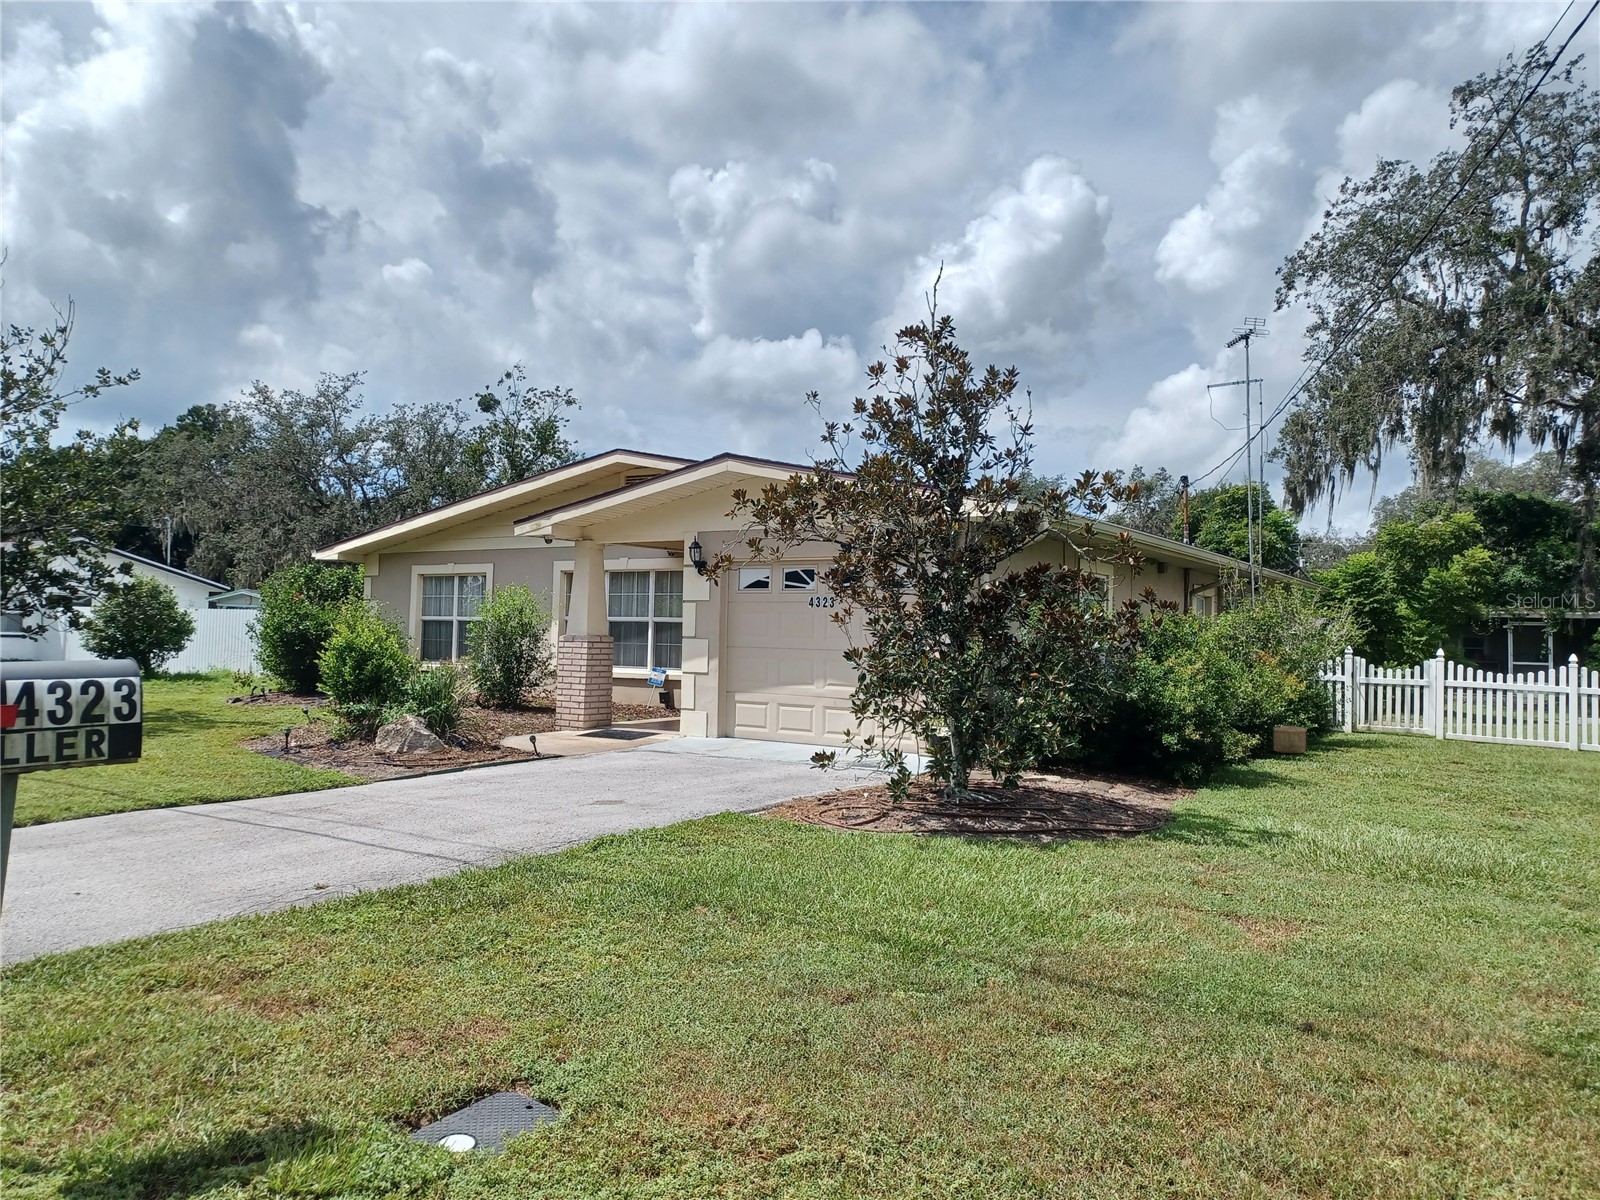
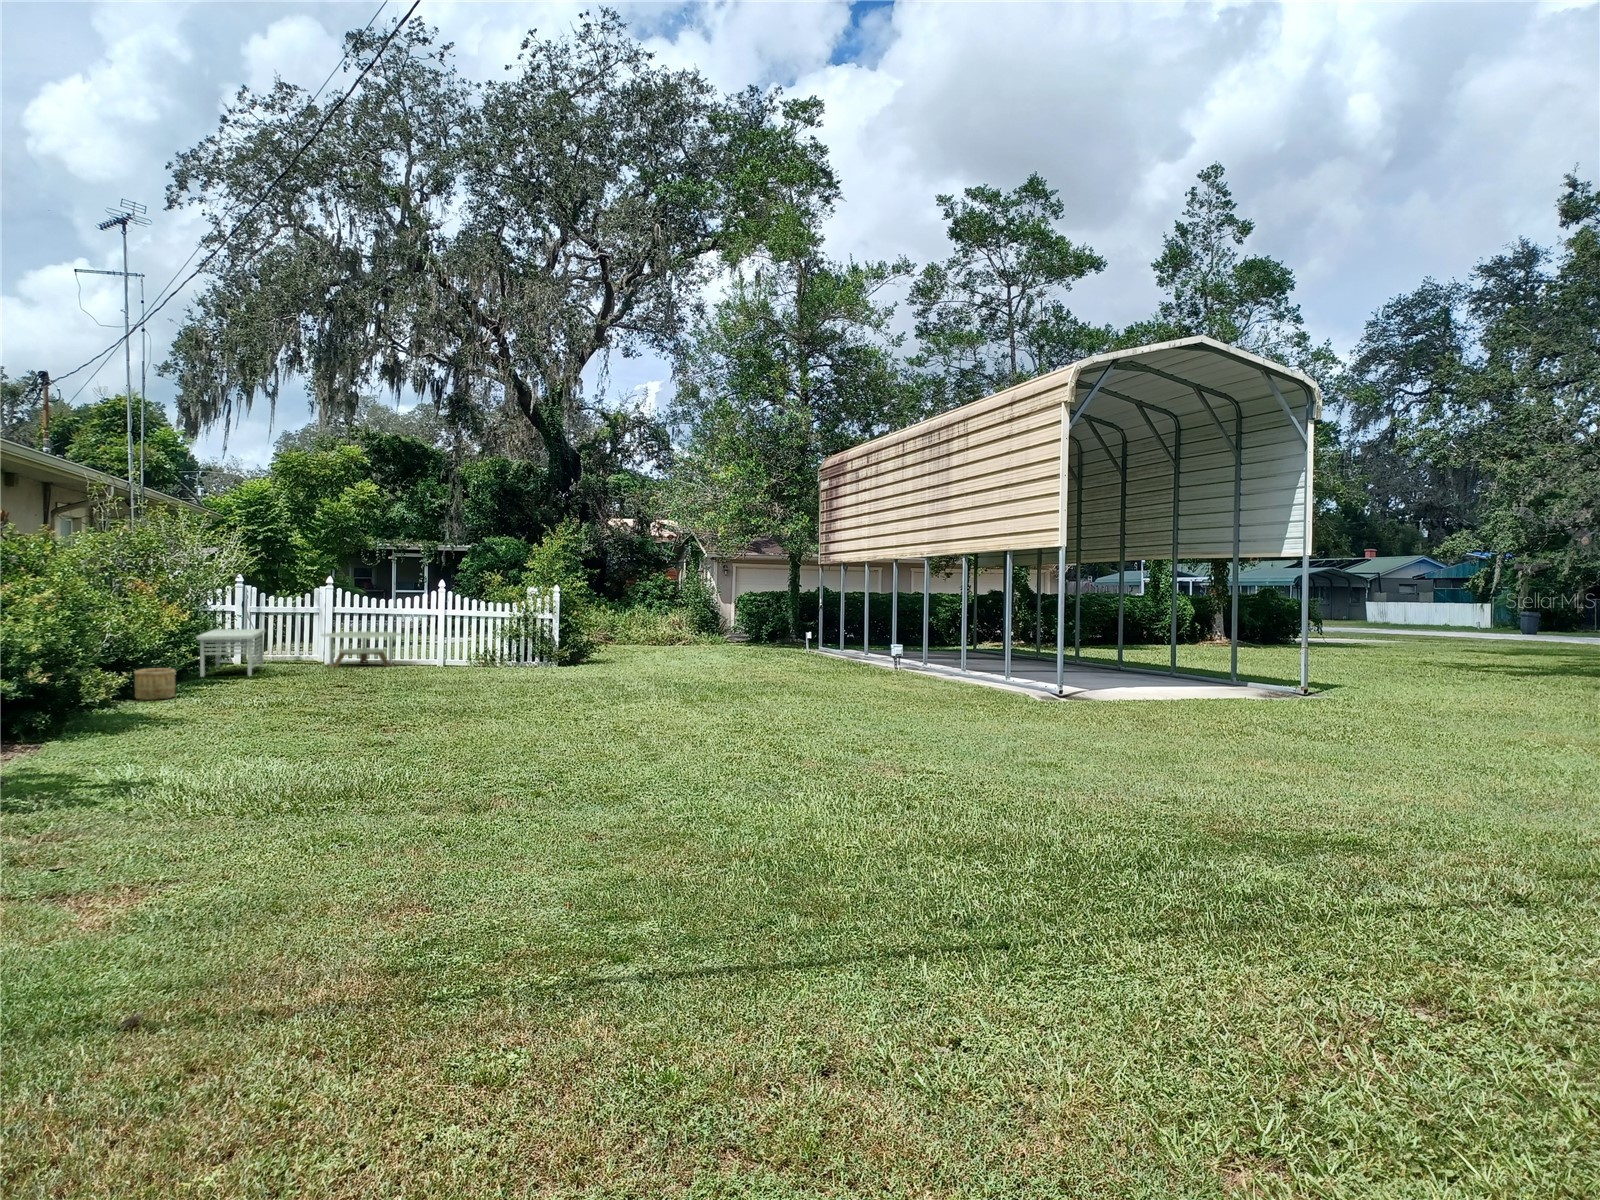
storage bench: none [1318,697,1377,742] -> present [196,629,265,677]
round table: none [1432,706,1523,745] -> present [322,632,402,667]

